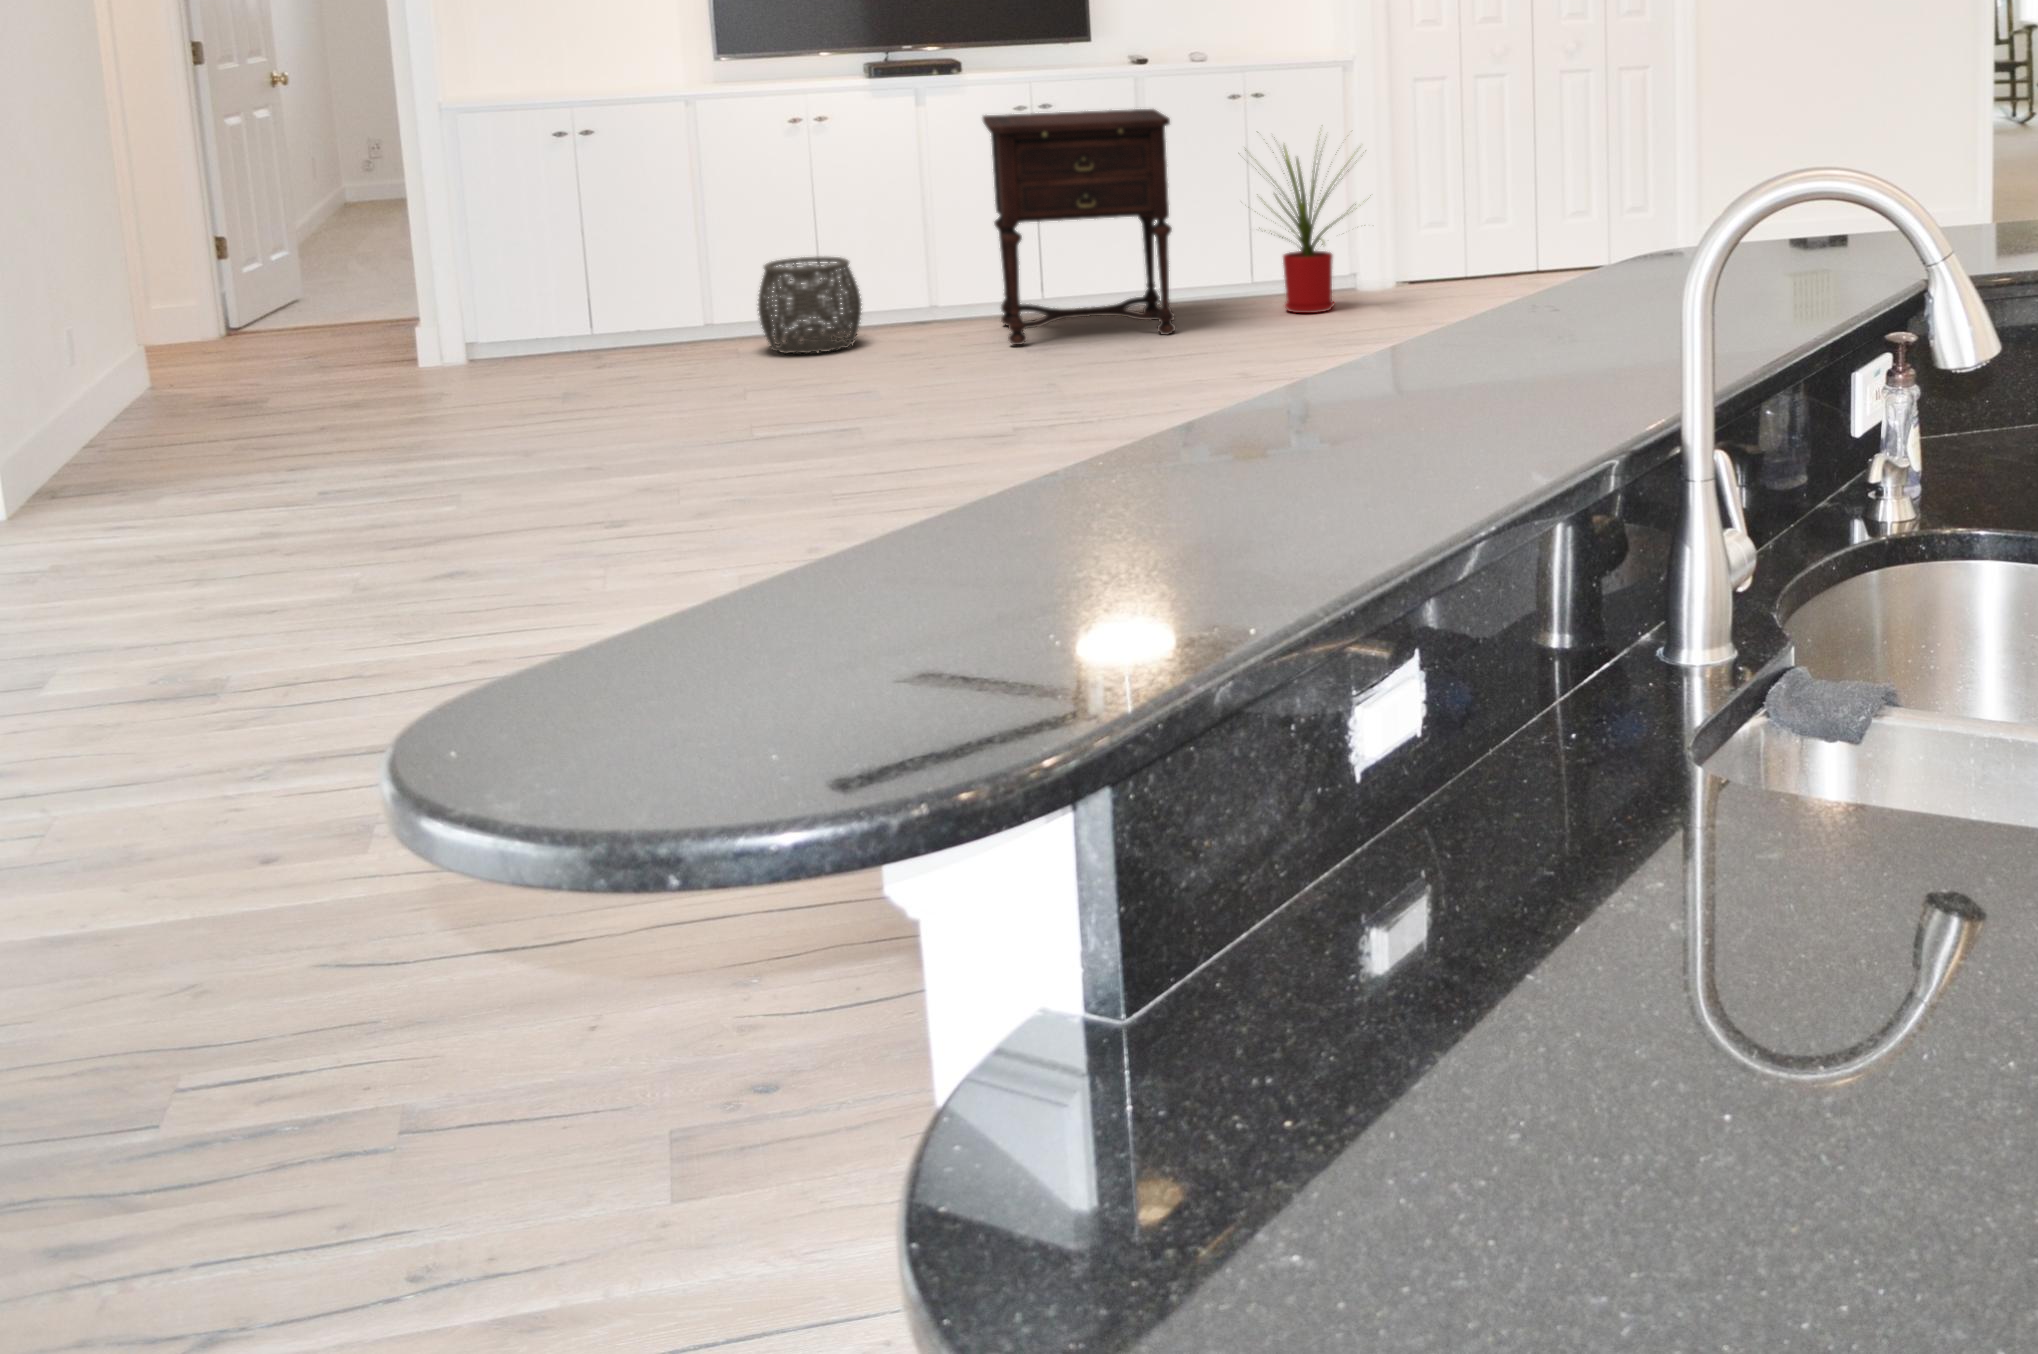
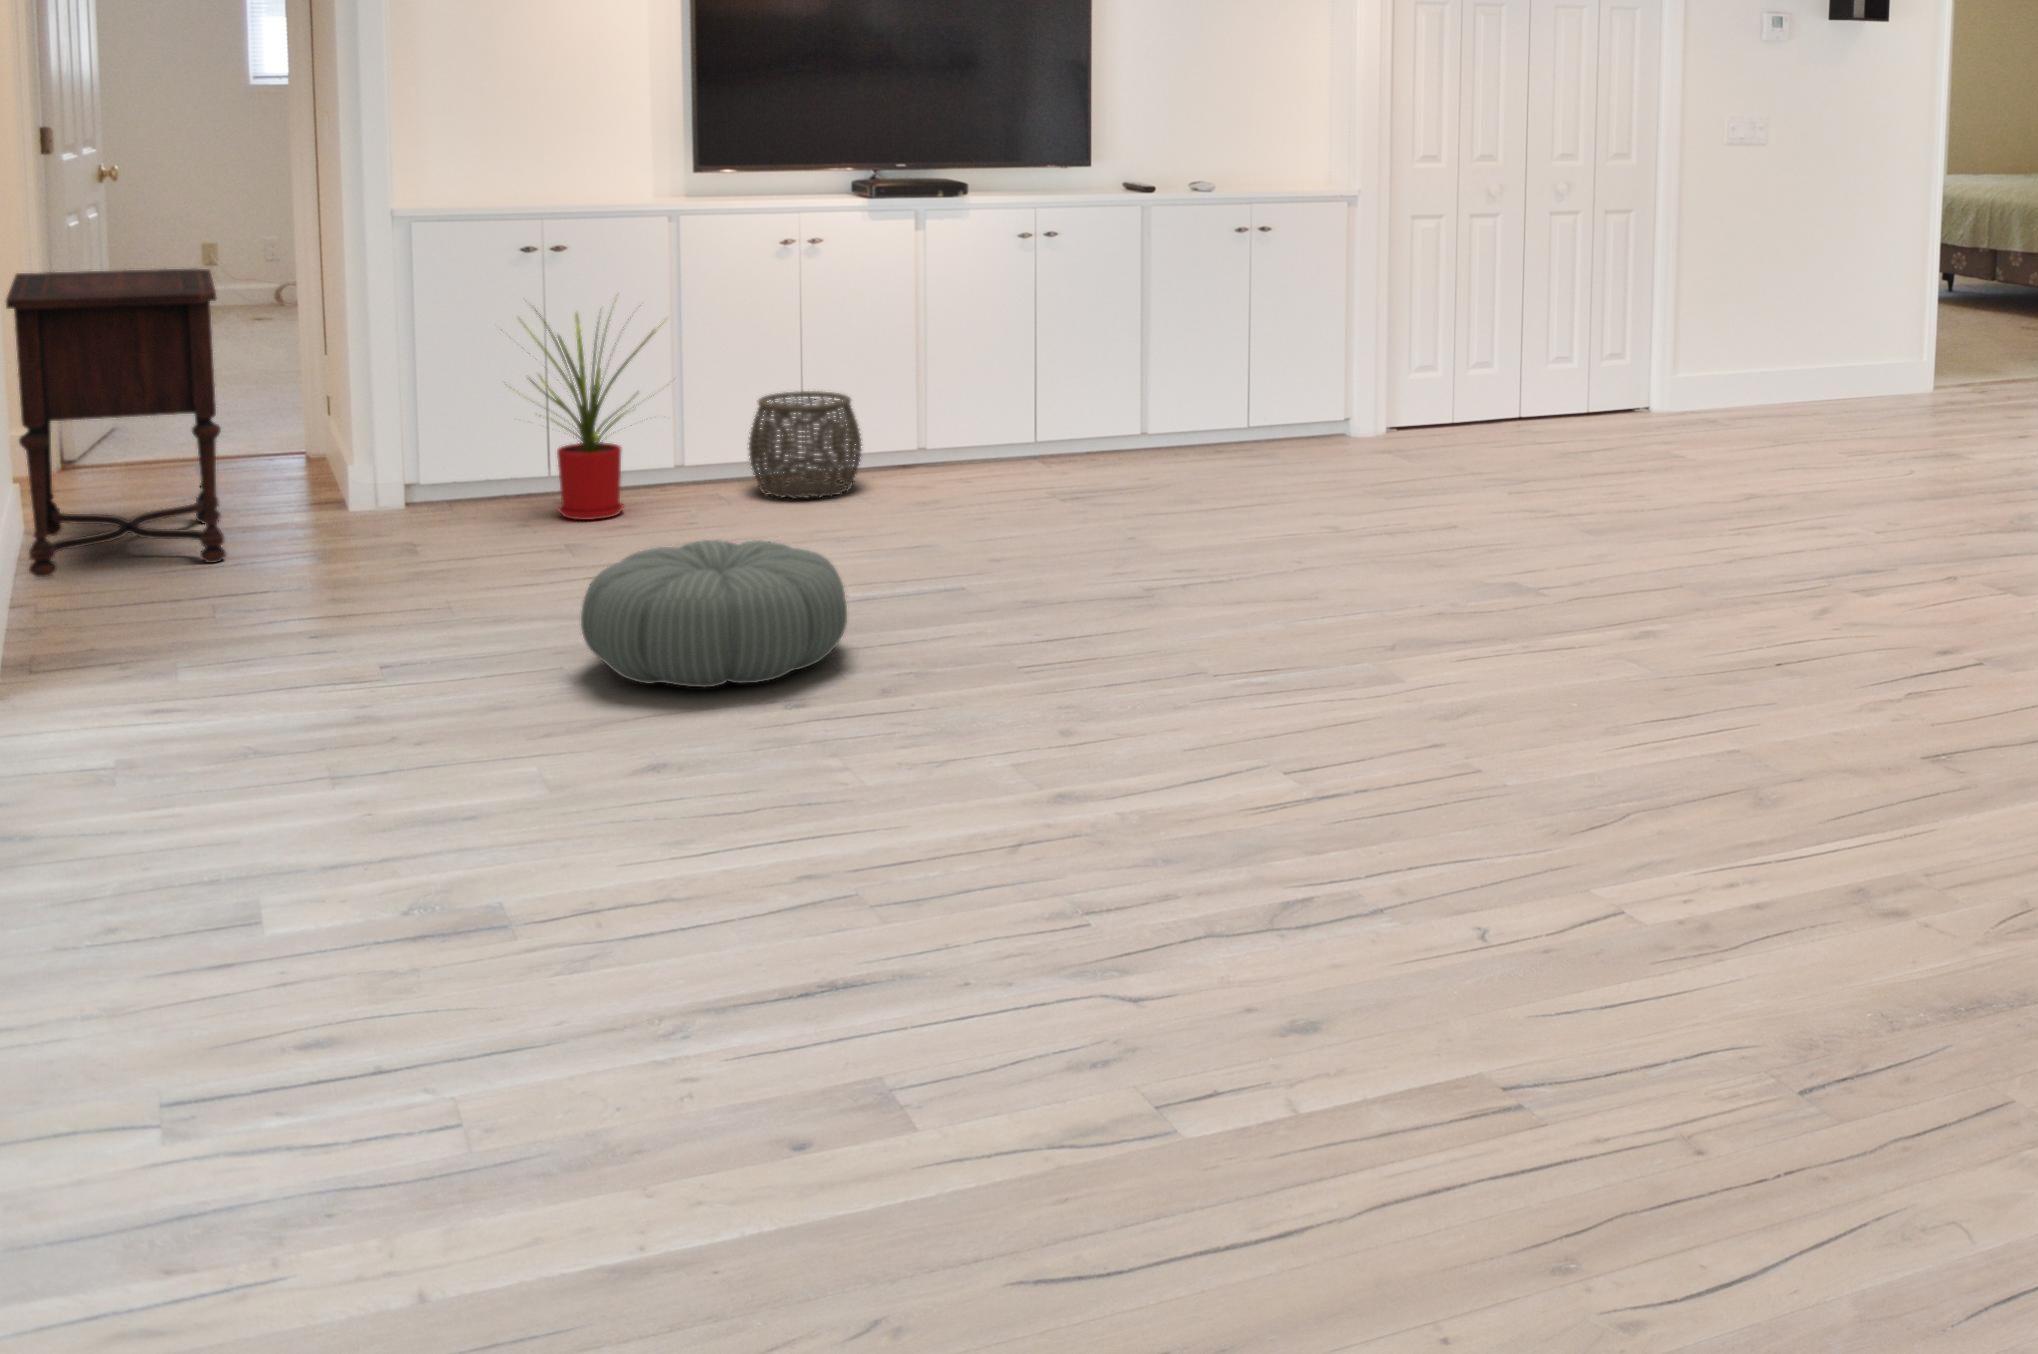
side table: present [983,109,1175,345] -> present [6,269,227,577]
house plant: present [1245,132,1357,313] -> present [504,294,656,520]
pouf: none [477,378,719,506] -> present [581,540,847,687]

